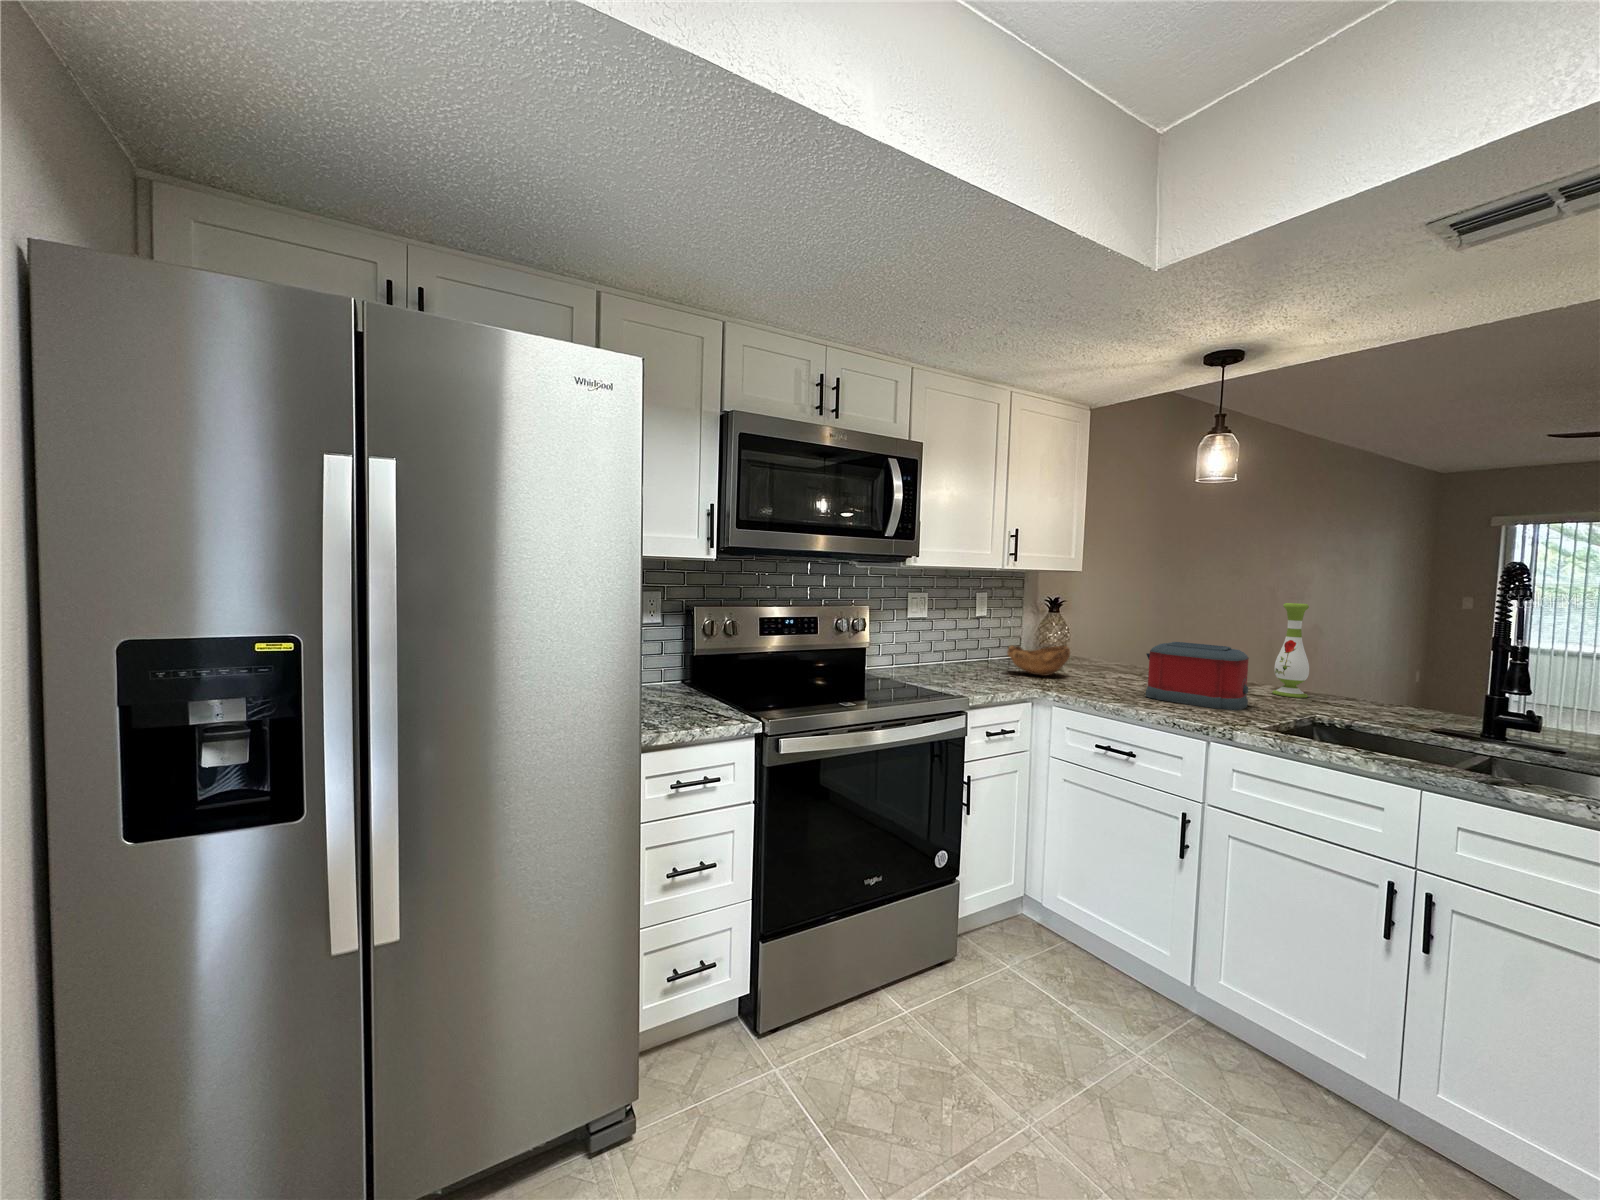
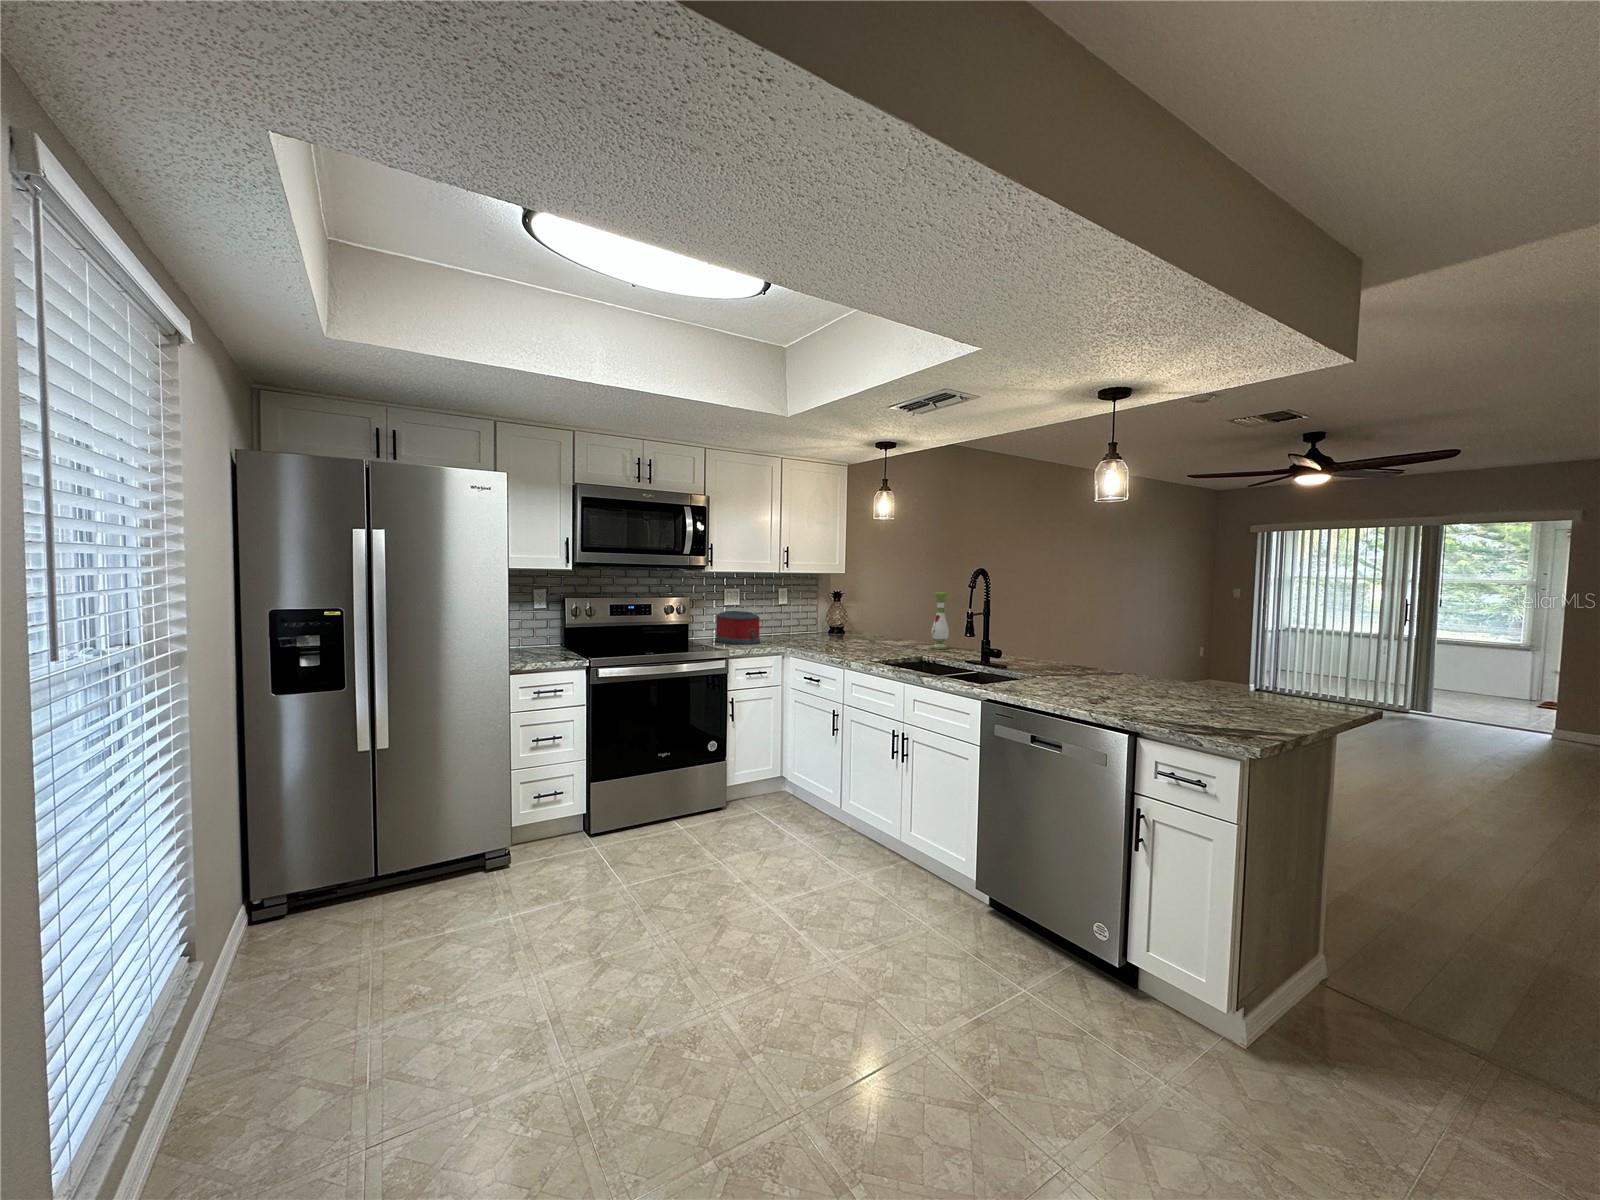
toaster: present [1146,642,1249,710] -> present [715,611,760,645]
wooden bowl: present [1007,646,1070,676] -> none [785,622,824,641]

